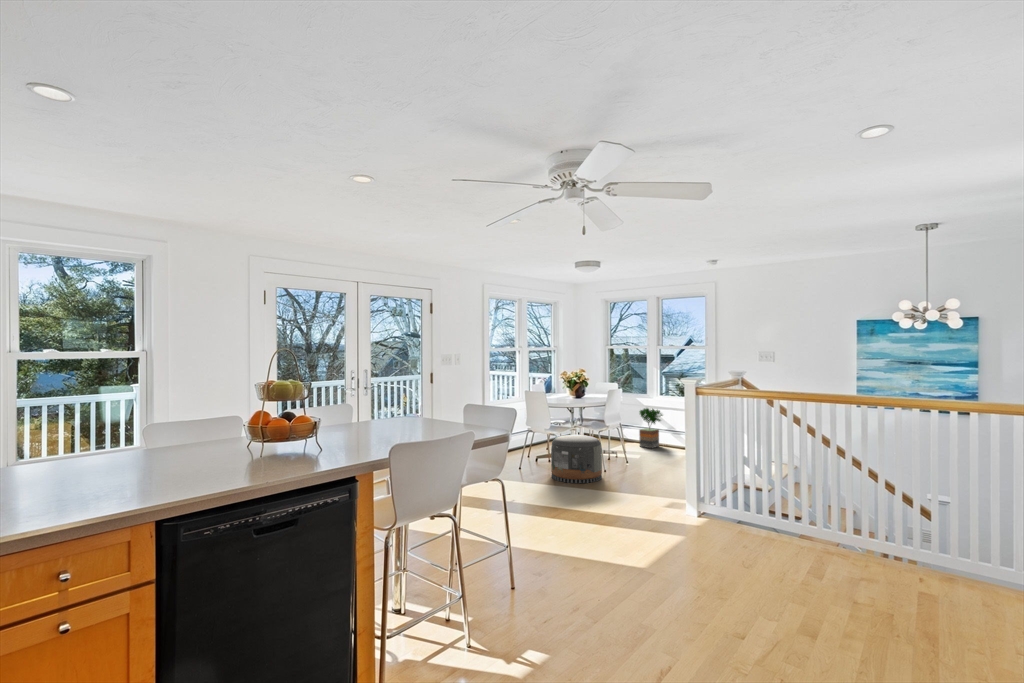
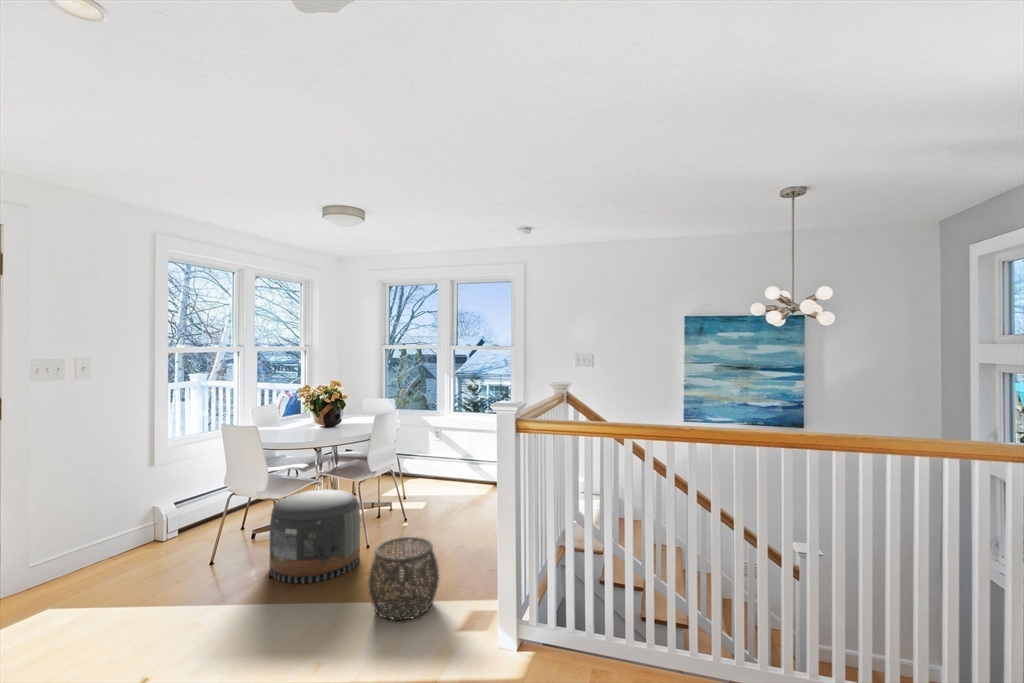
potted tree: present [639,408,663,448] -> none [423,427,456,482]
woven basket: none [611,459,652,501] -> present [368,537,439,621]

